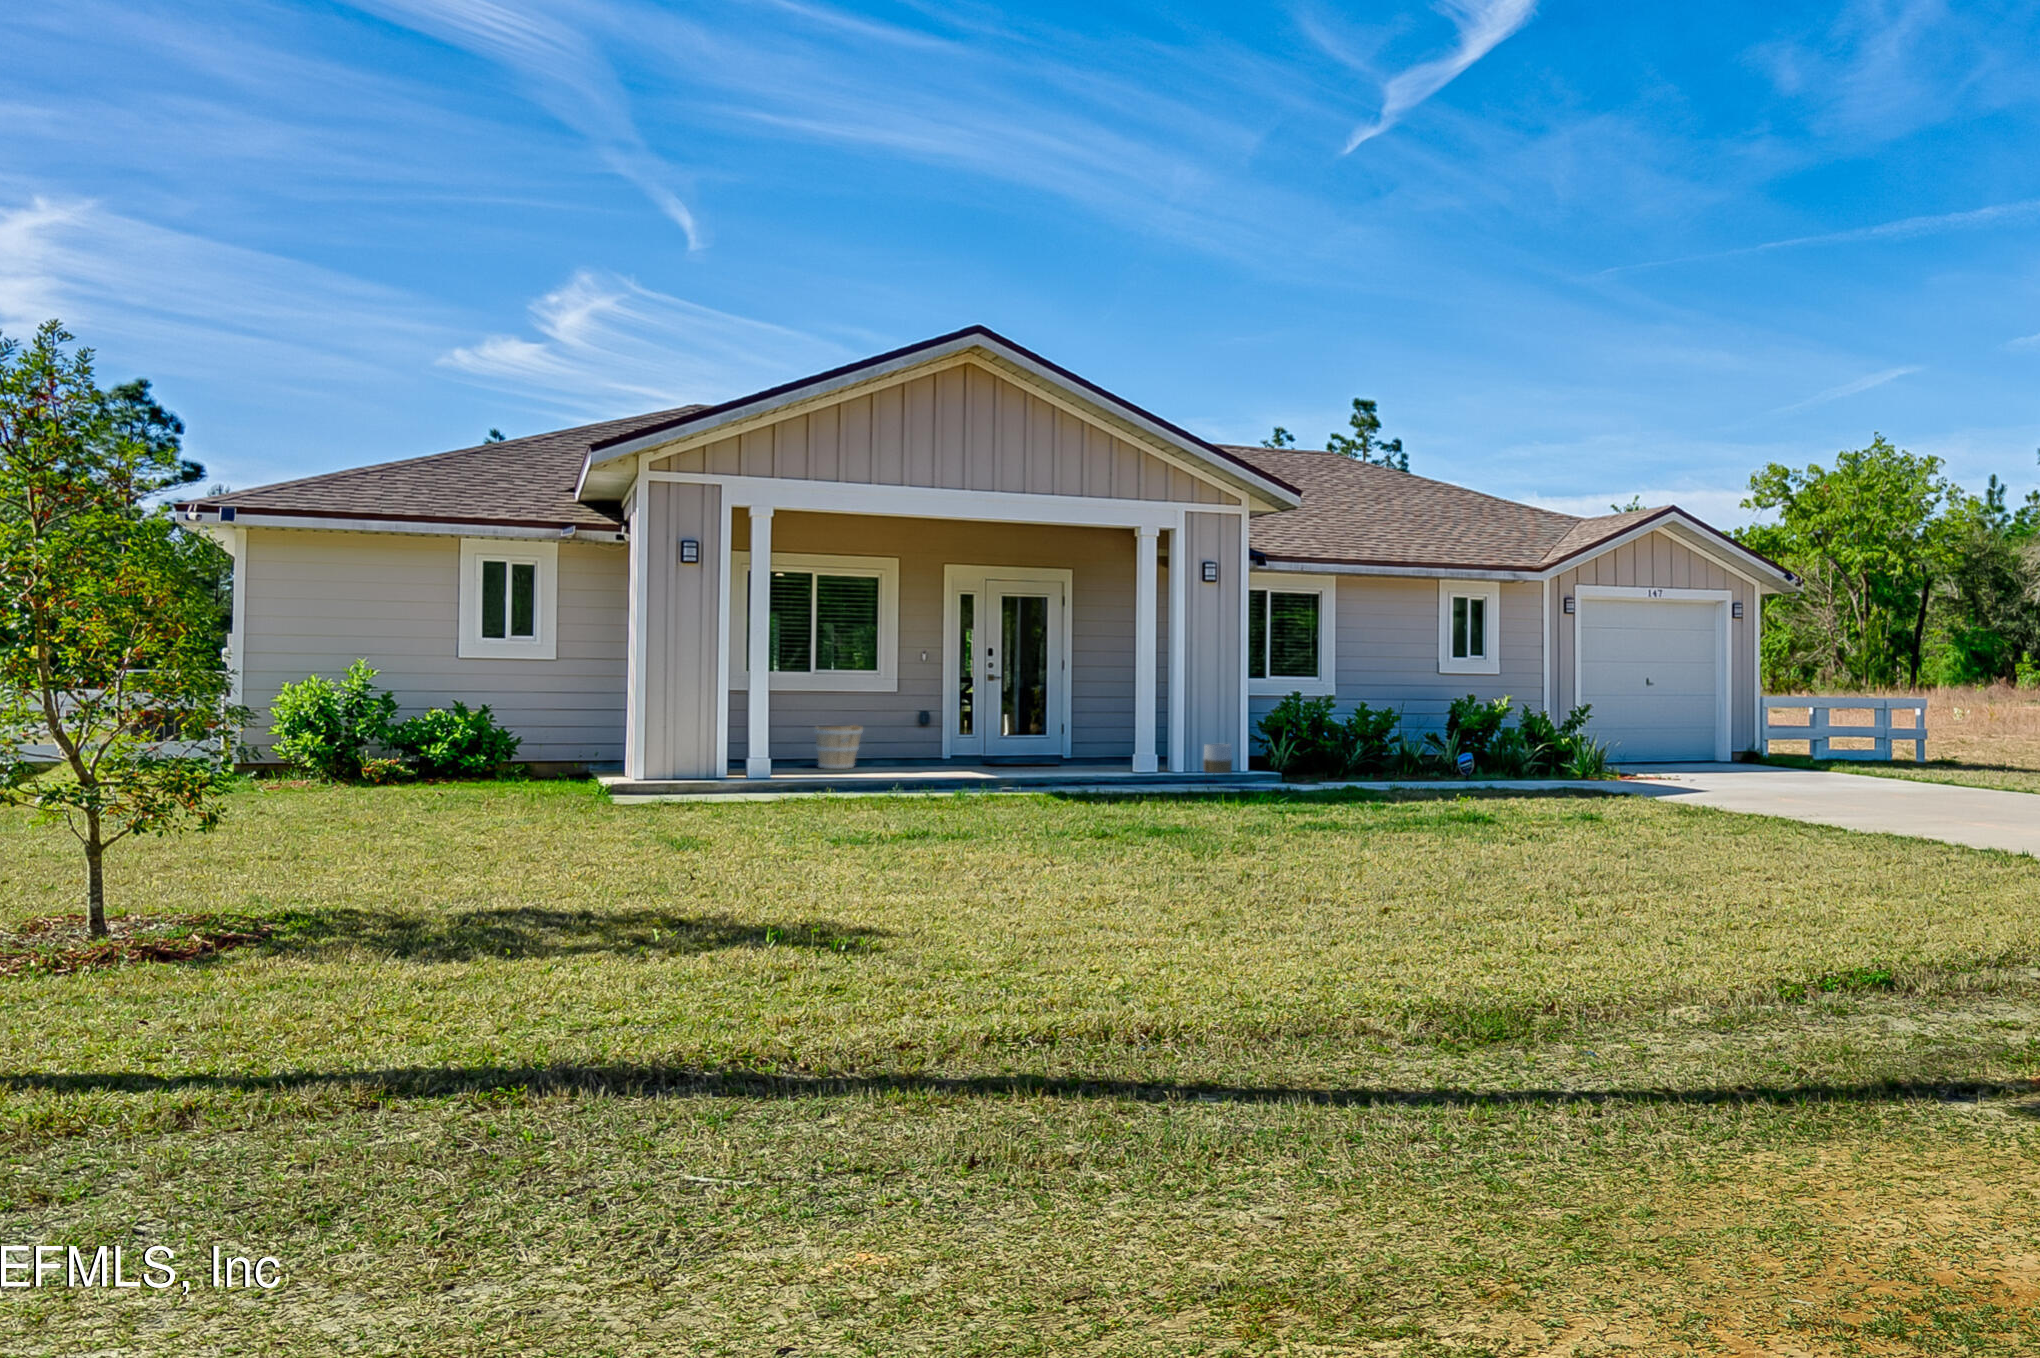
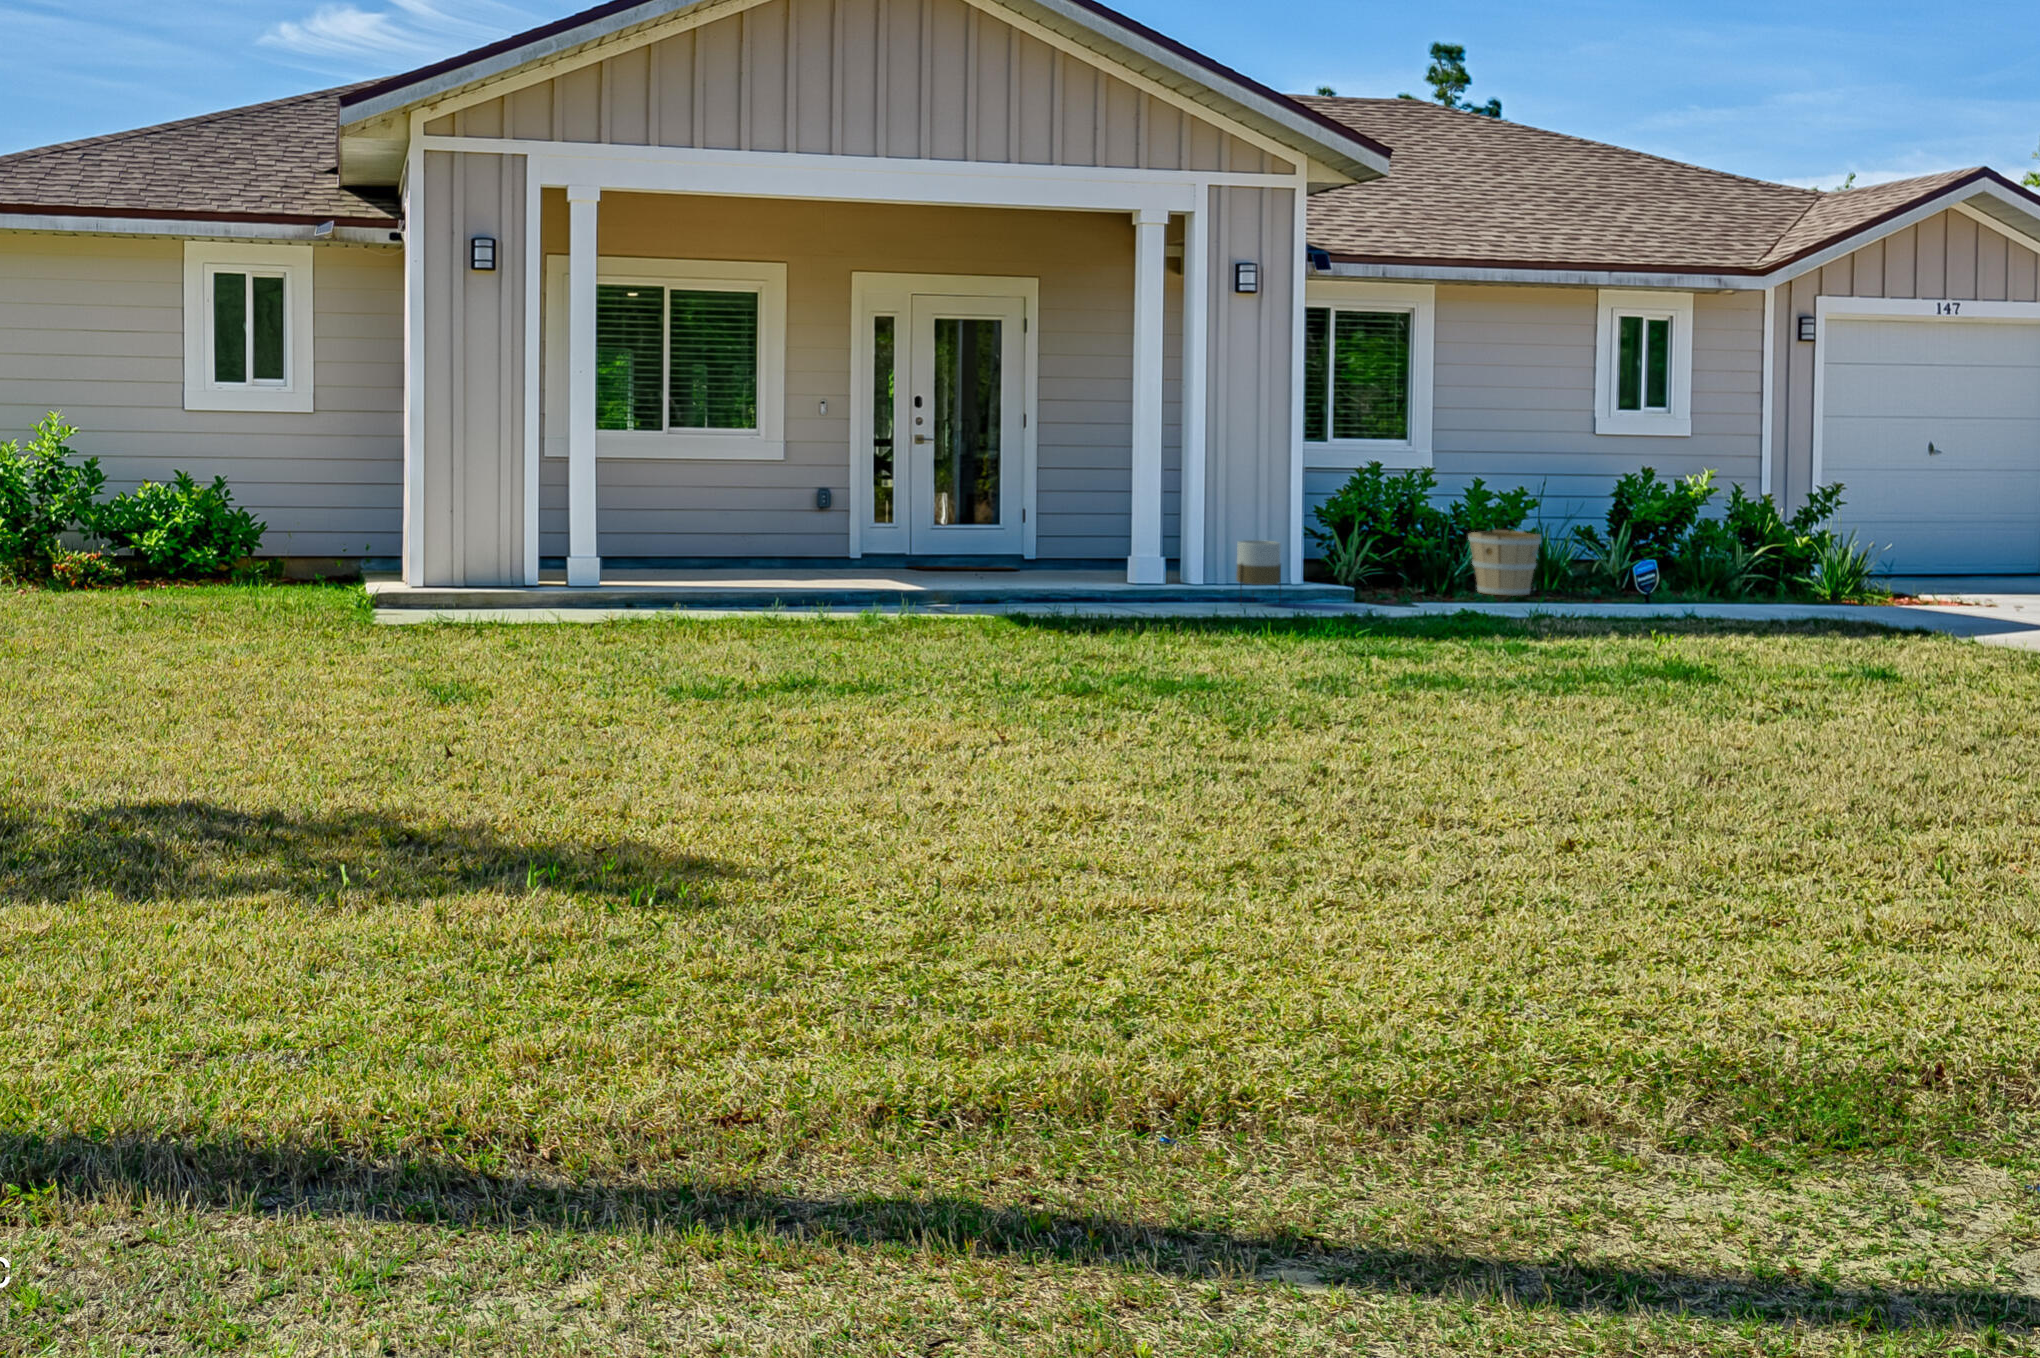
wooden bucket: present [814,725,863,769] -> present [1468,530,1541,596]

